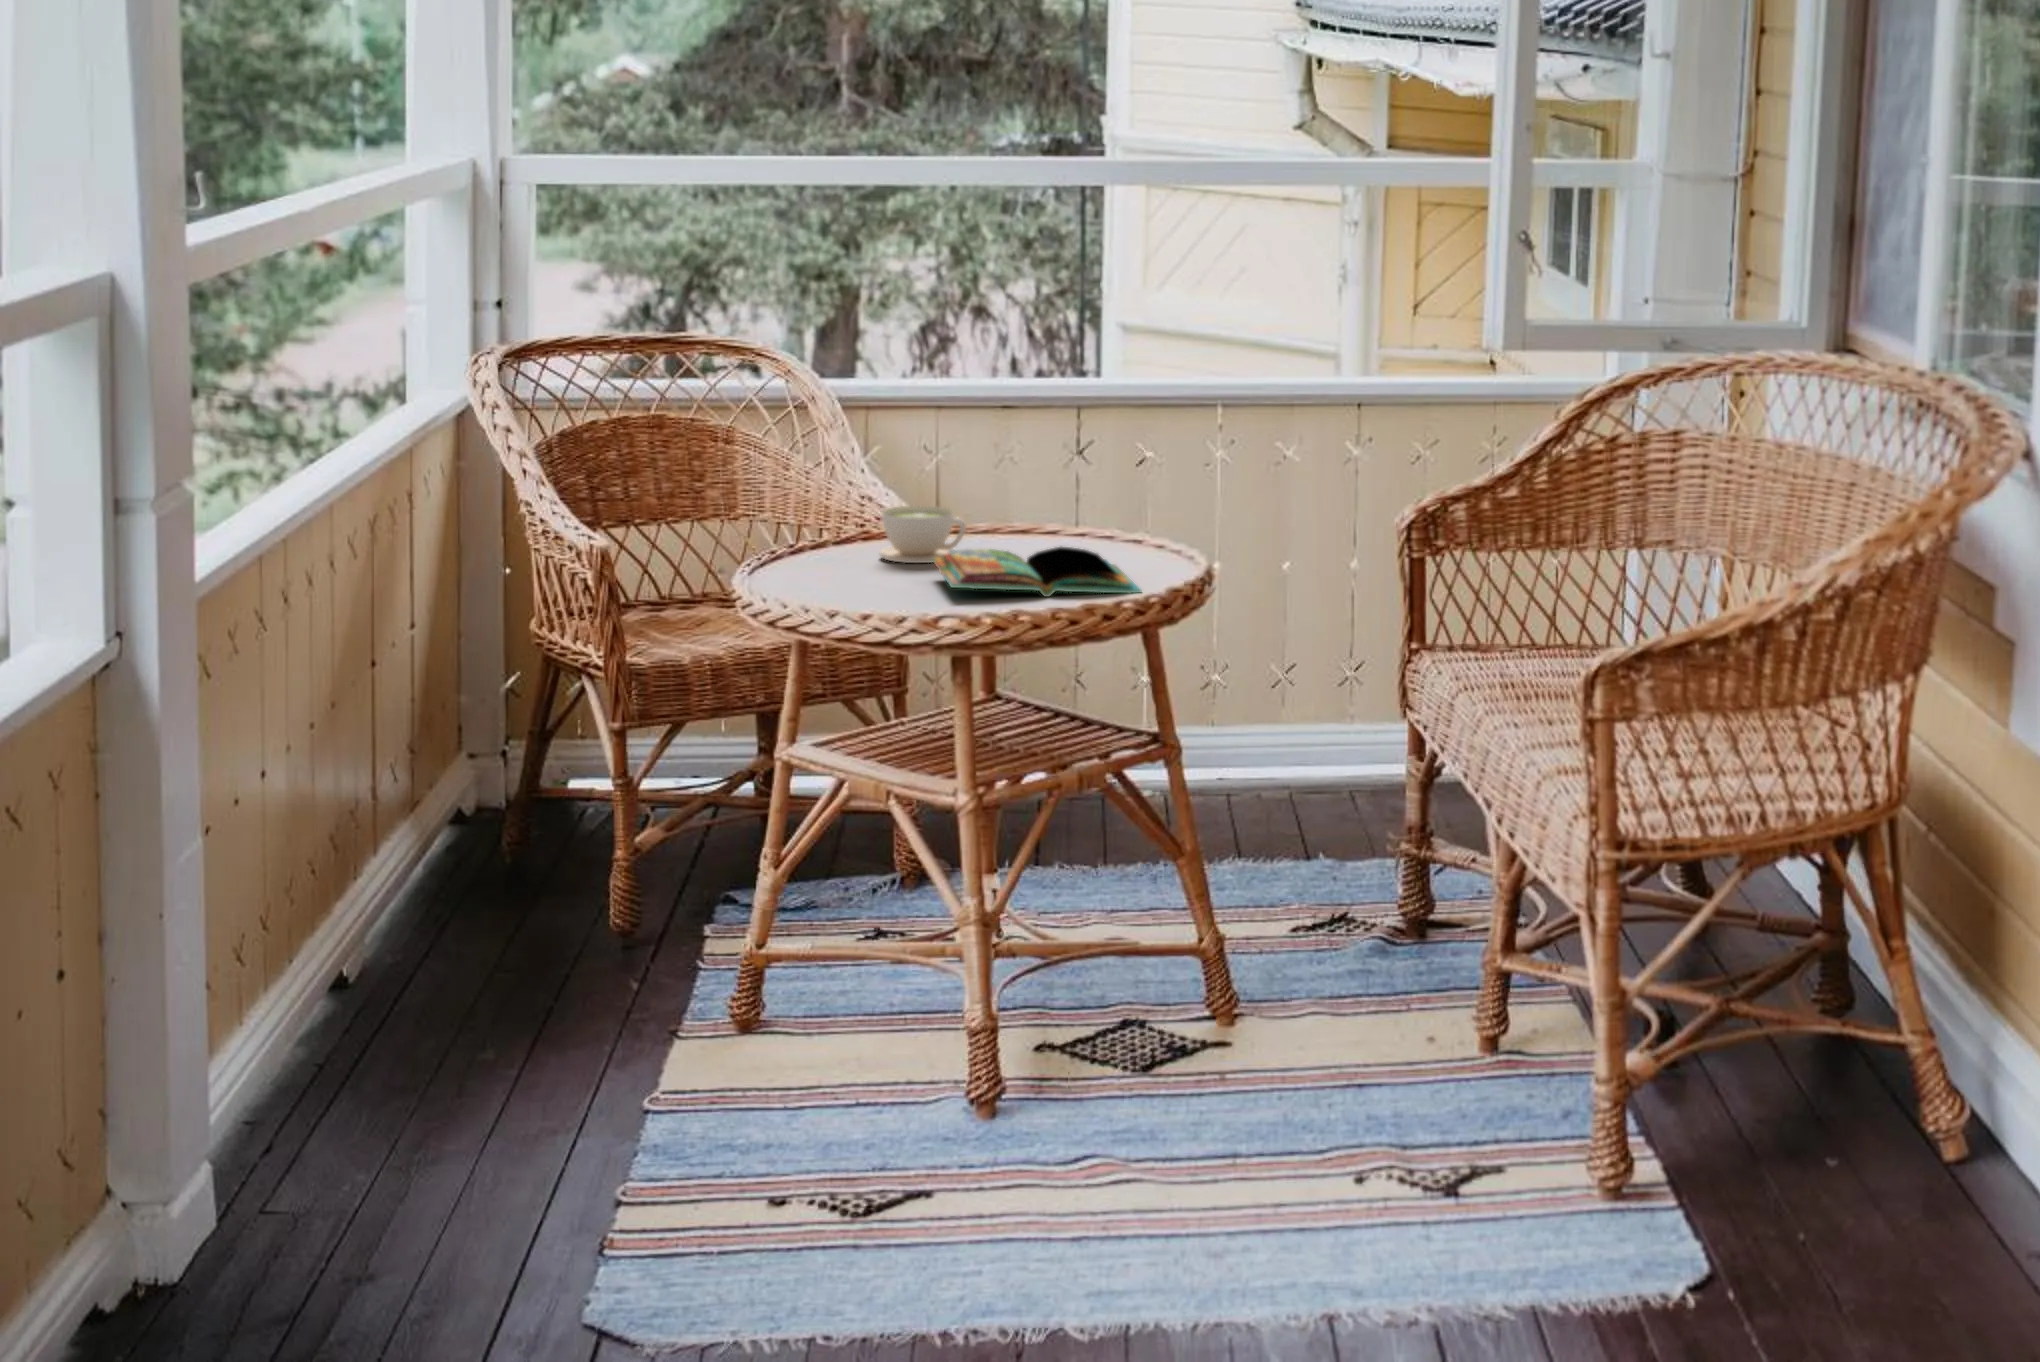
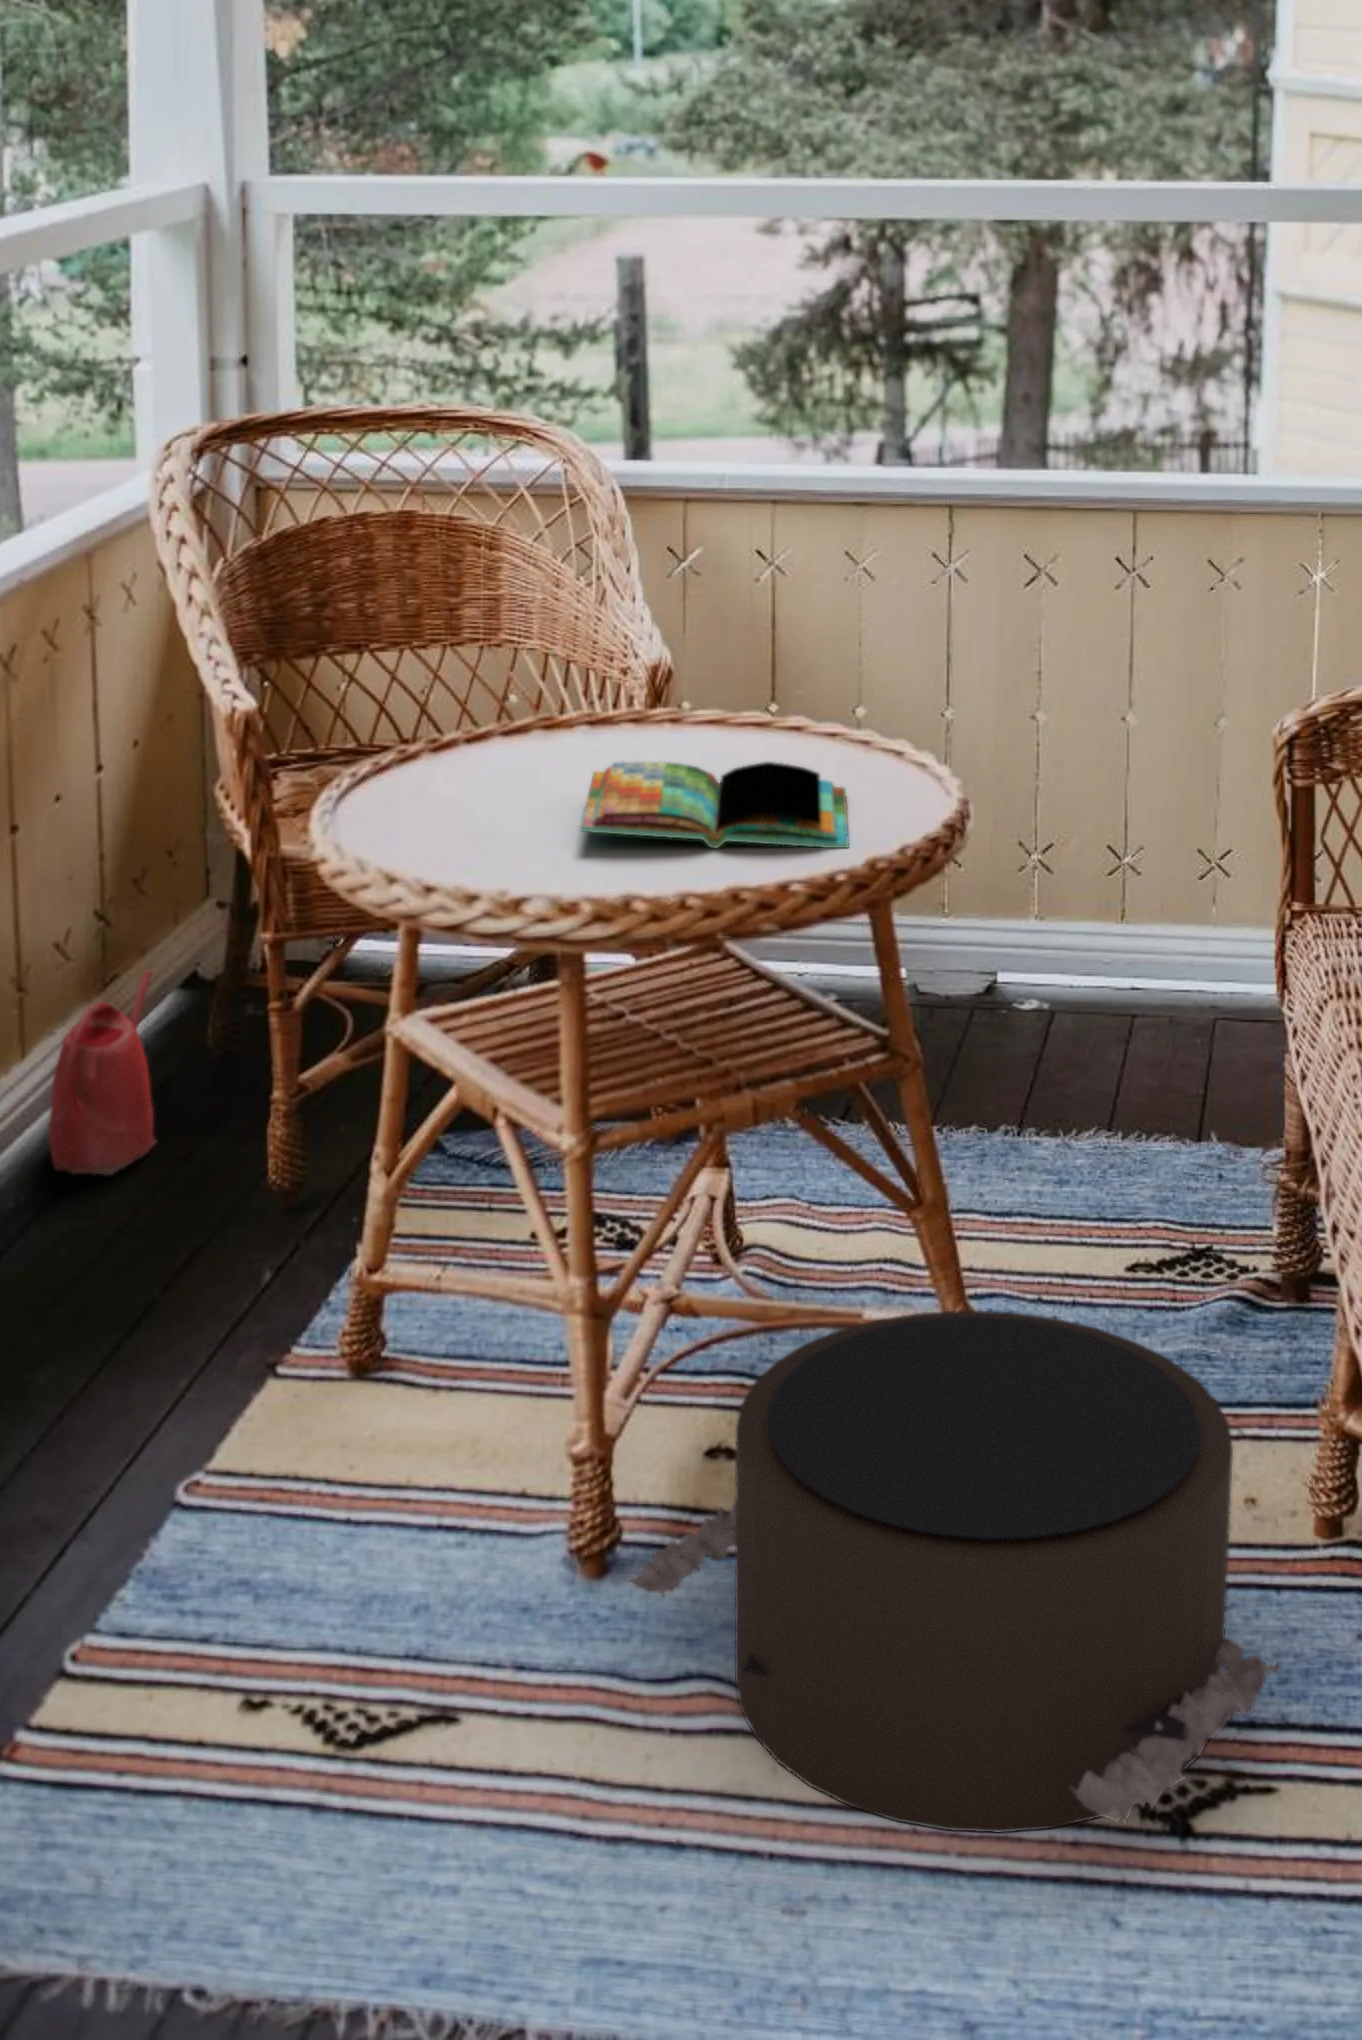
coffee cup: present [879,506,966,563] -> none [554,682,666,766]
watering can: none [401,785,492,940] -> present [48,970,156,1175]
pouf: none [1038,904,1496,1212] -> present [630,1310,1281,1833]

